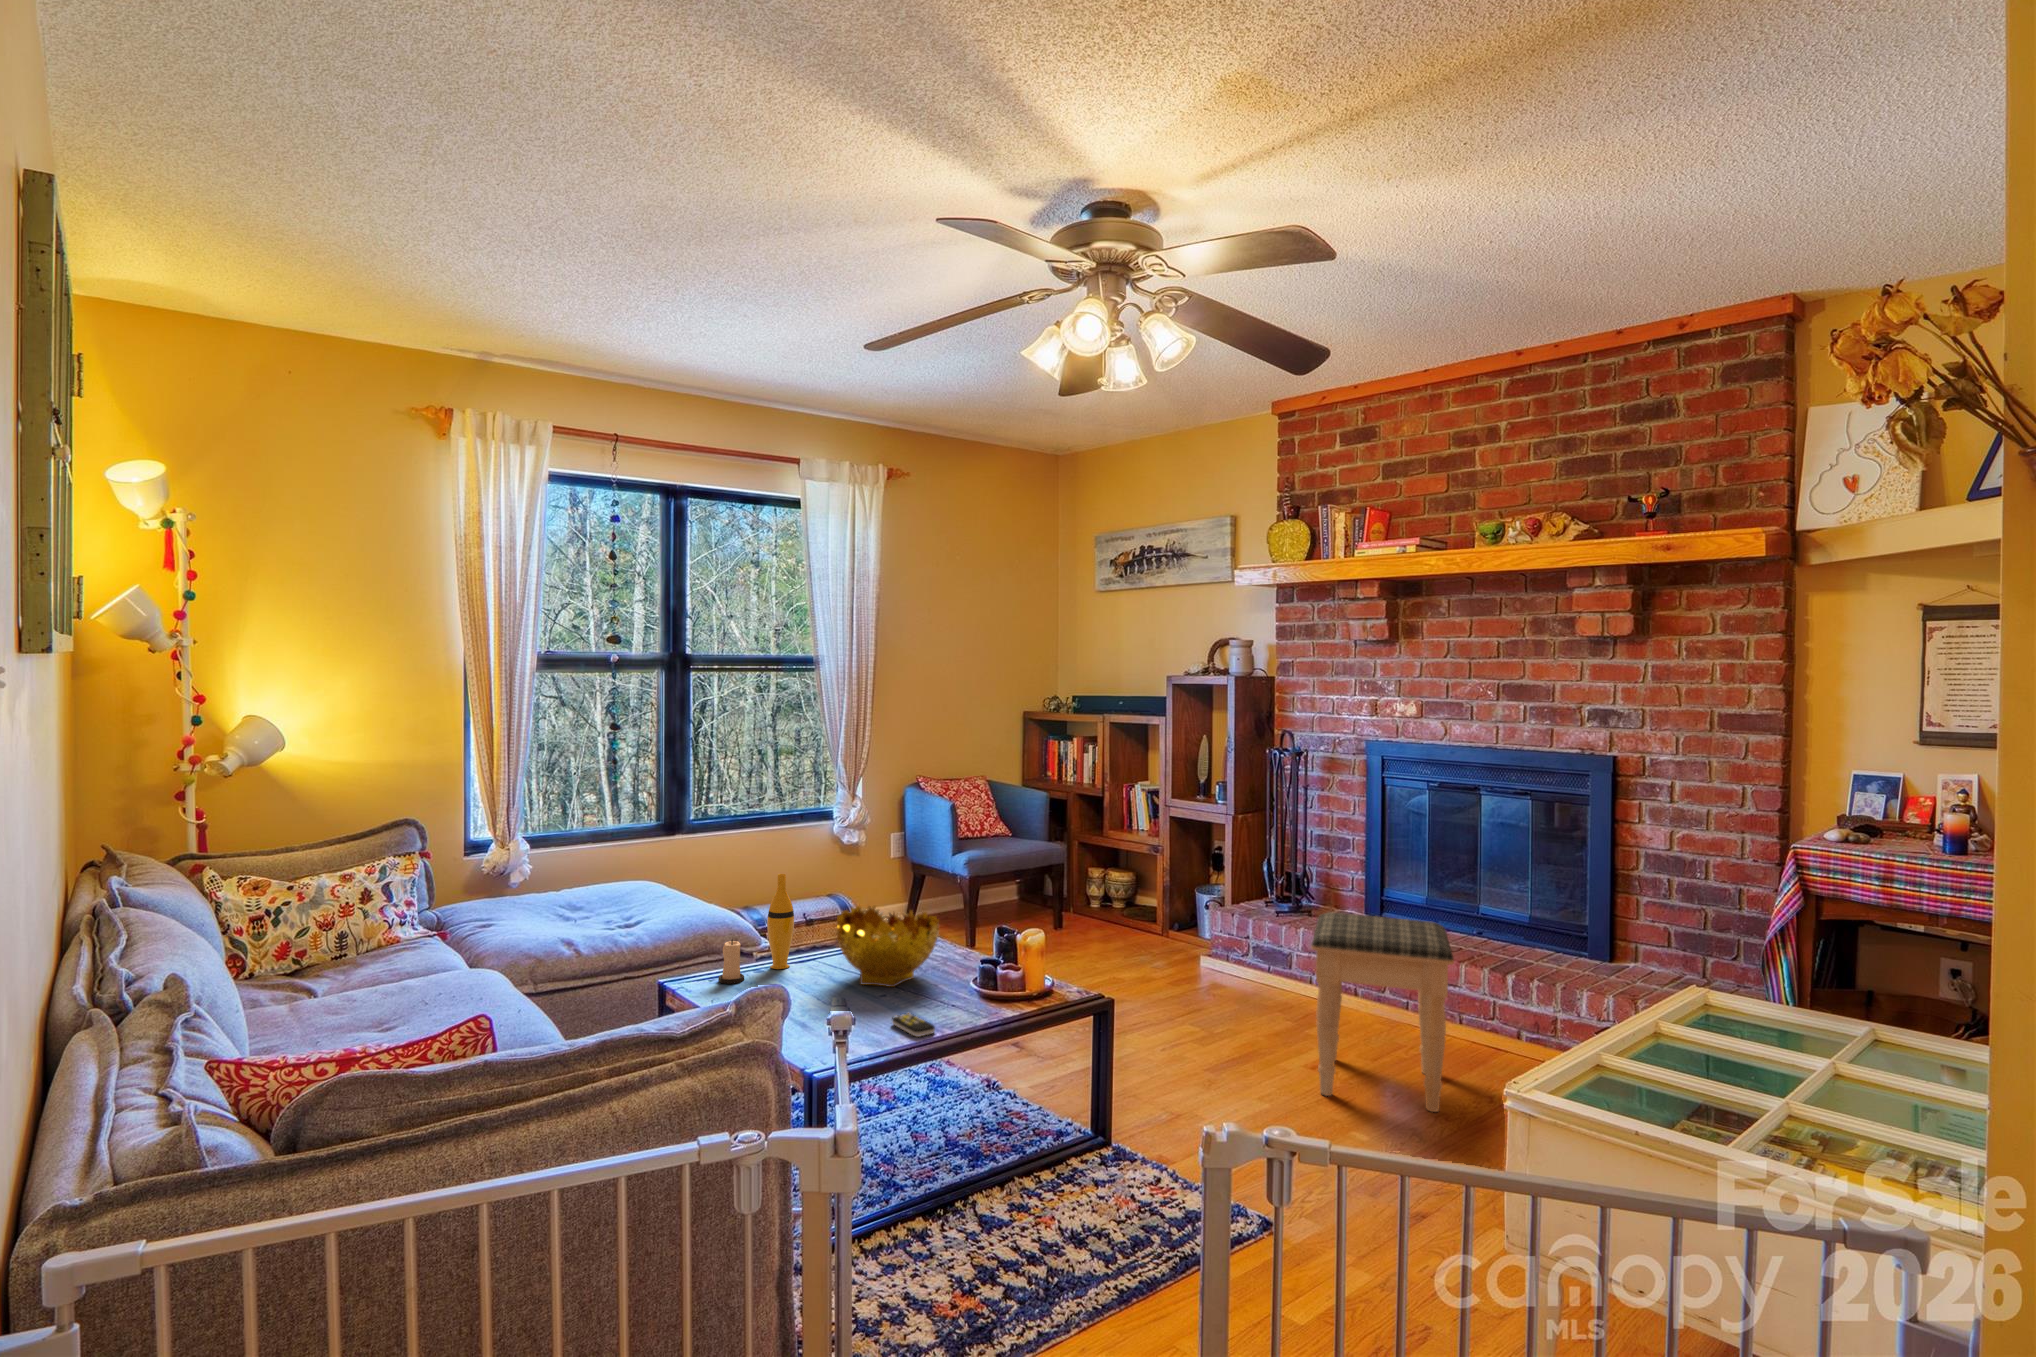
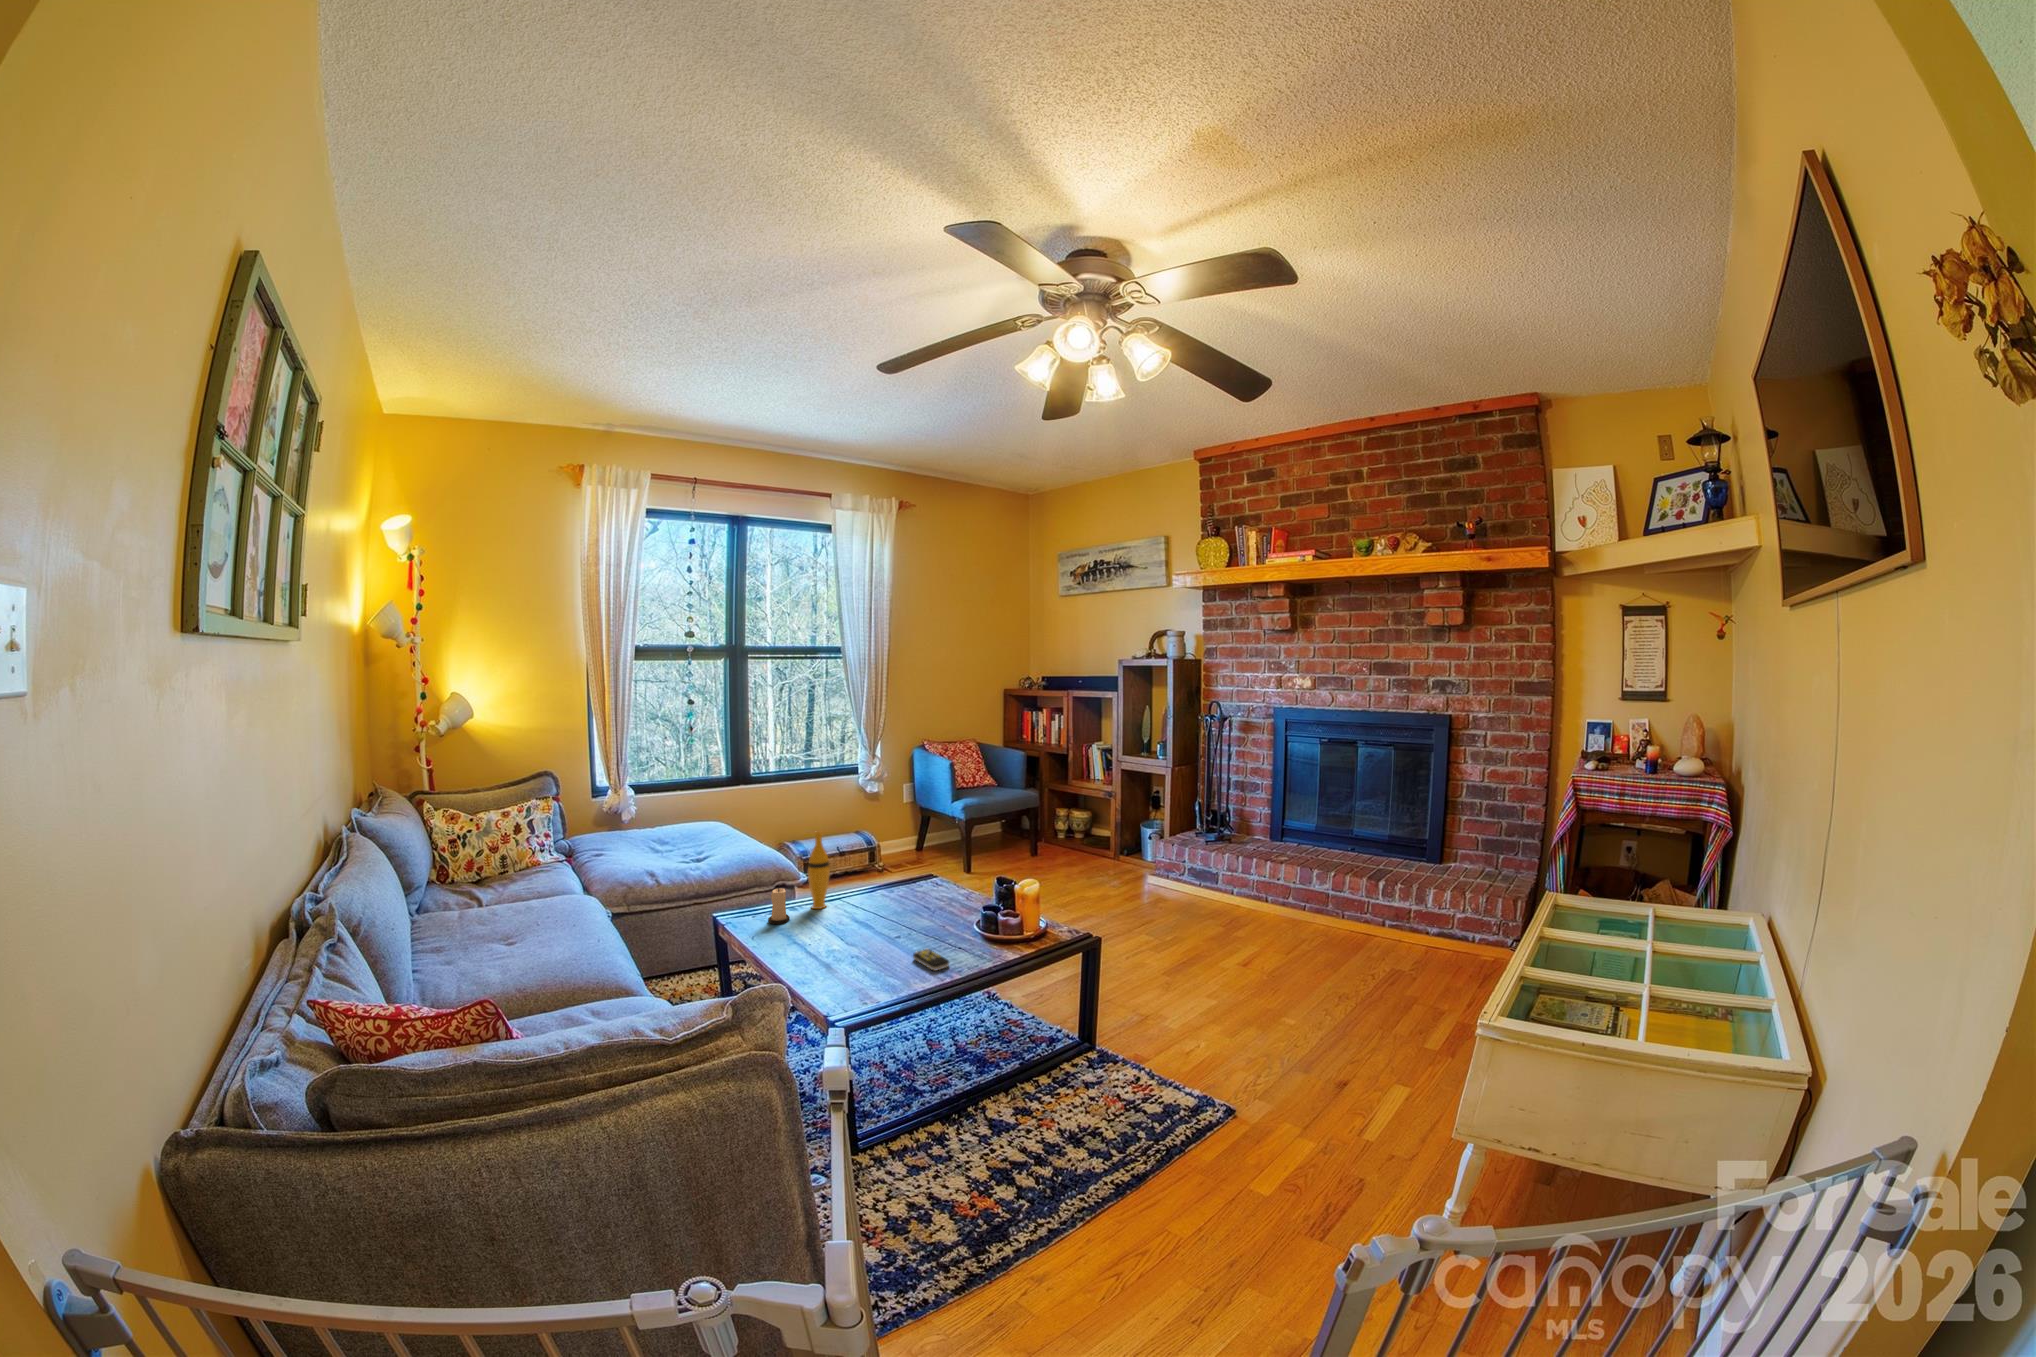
decorative bowl: present [836,906,939,987] -> none [864,854,949,923]
footstool: present [1311,912,1454,1112] -> none [1245,847,1359,1006]

